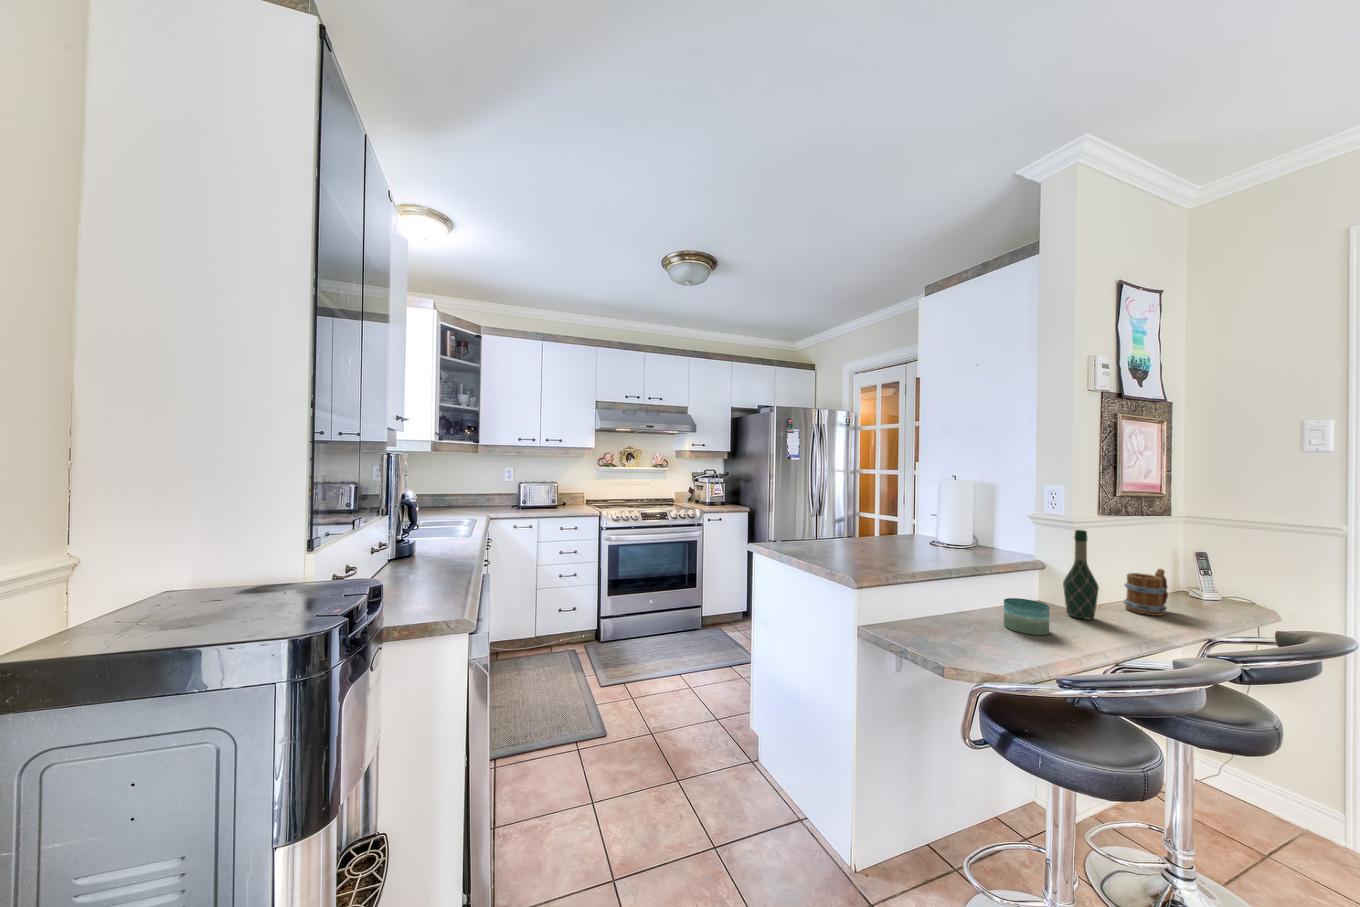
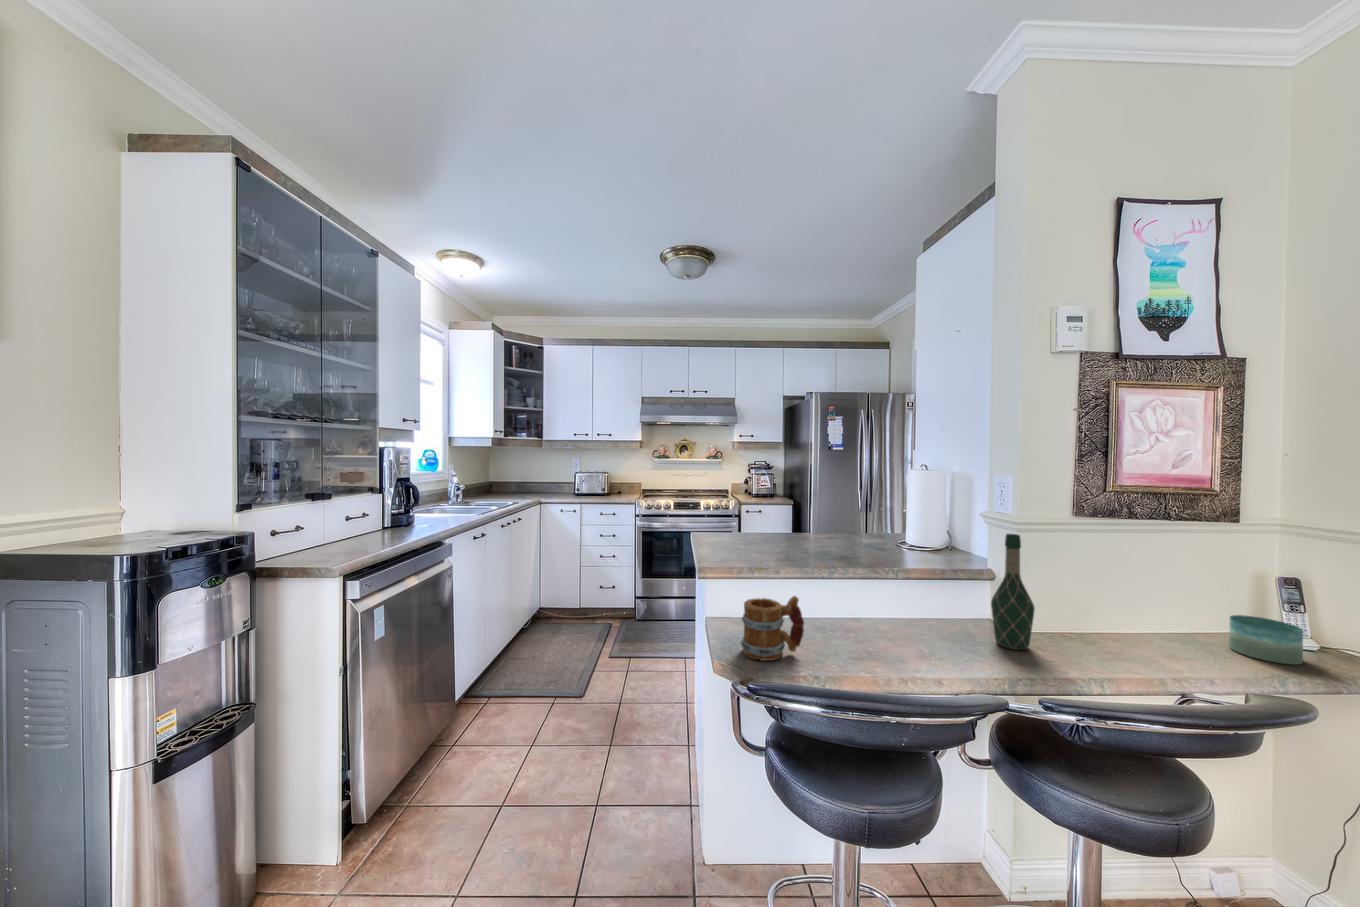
mug: present [1124,569,1168,616] -> present [741,596,804,661]
candle: present [1004,598,1049,635] -> present [1229,615,1303,665]

